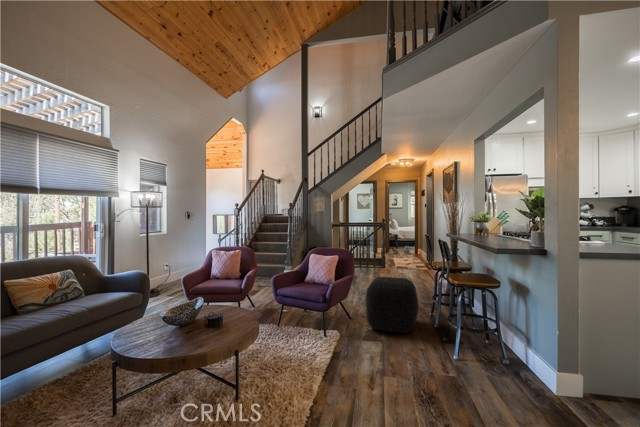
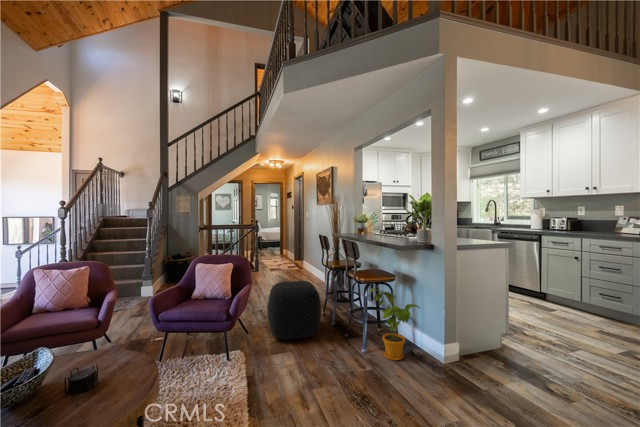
house plant: none [462,293,529,377] -> present [370,288,420,360]

